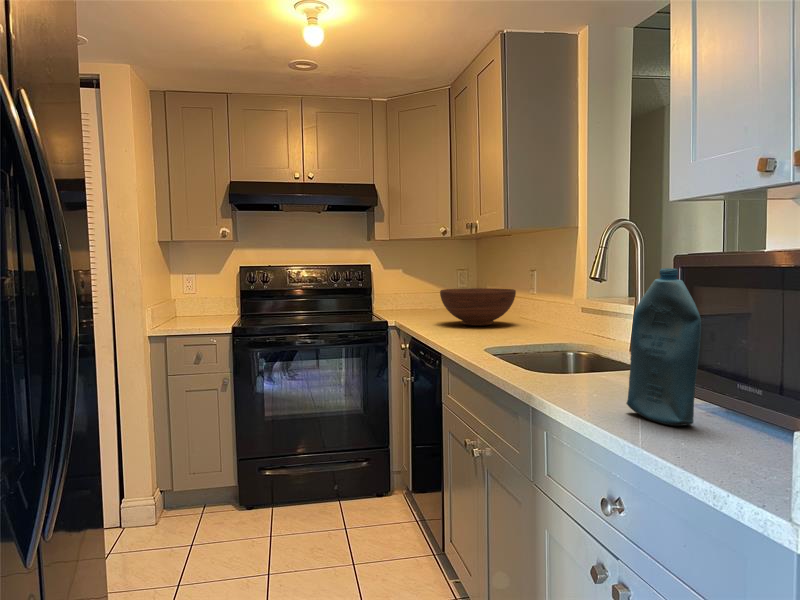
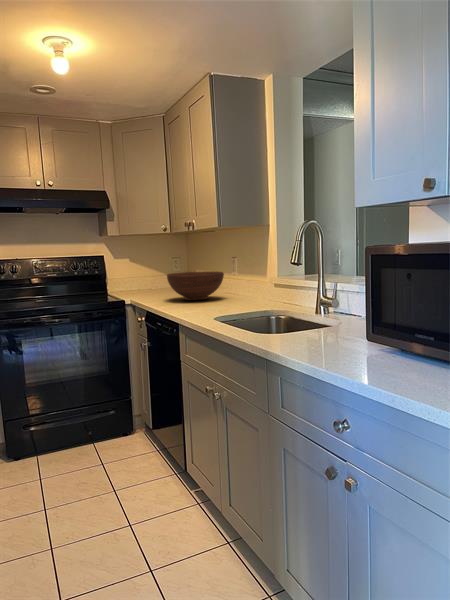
bottle: present [626,268,701,426] -> none [346,257,401,368]

